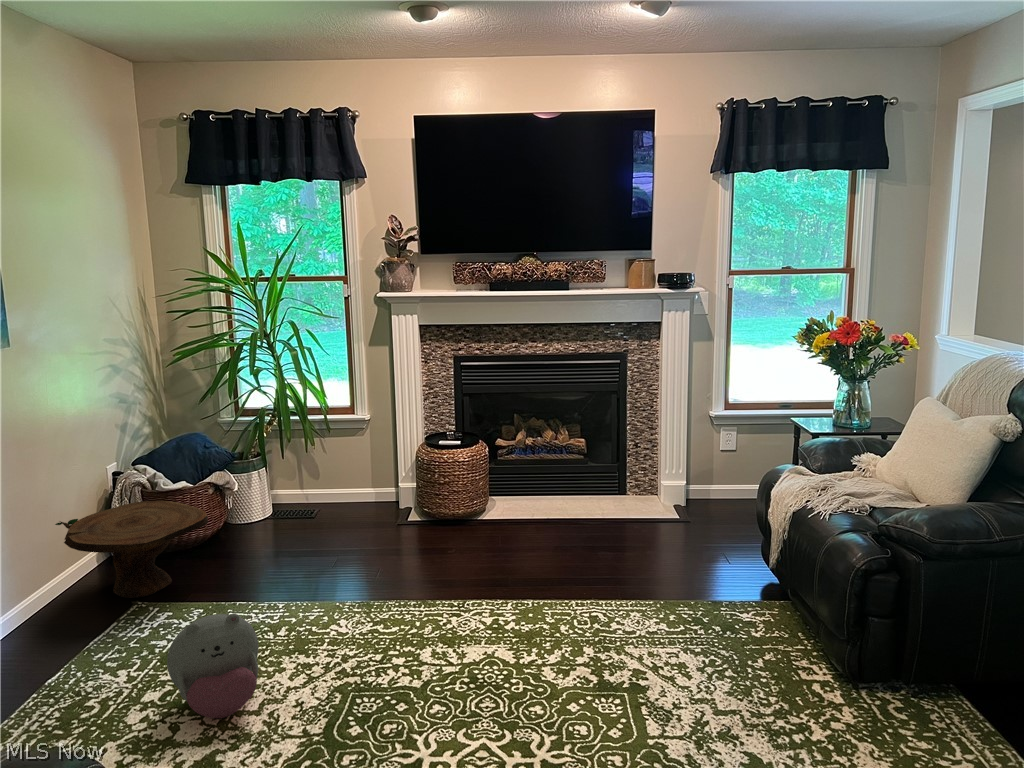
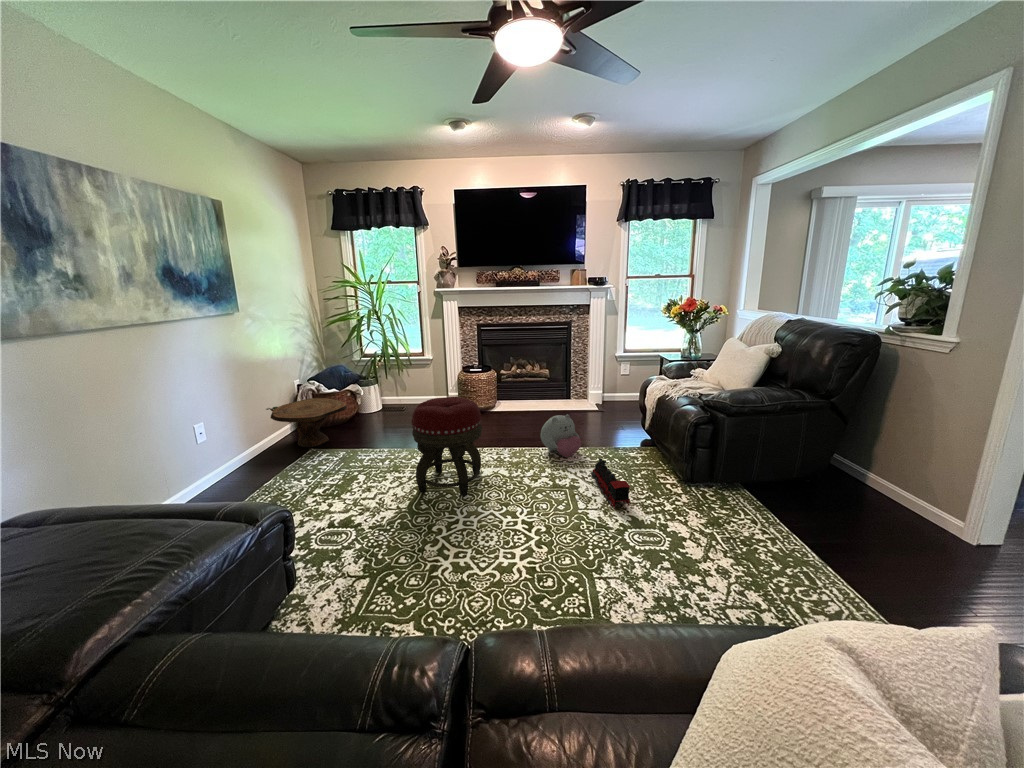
footstool: none [332,512,464,707] -> present [411,397,482,496]
plush toy: present [167,614,259,718] -> present [541,414,581,457]
toy train: none [670,630,748,733] -> present [591,458,630,506]

